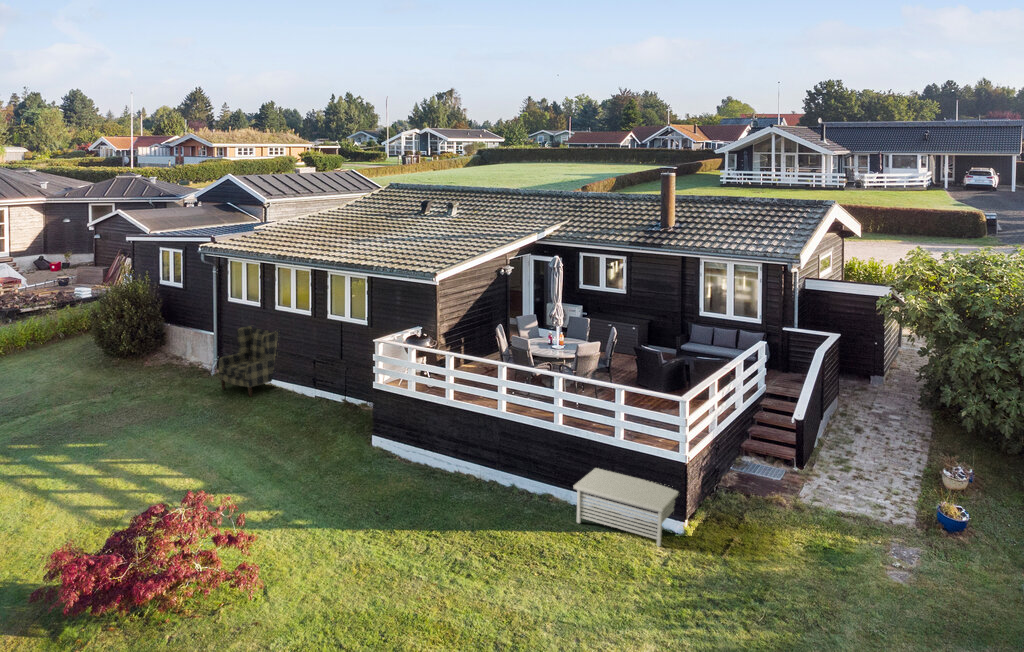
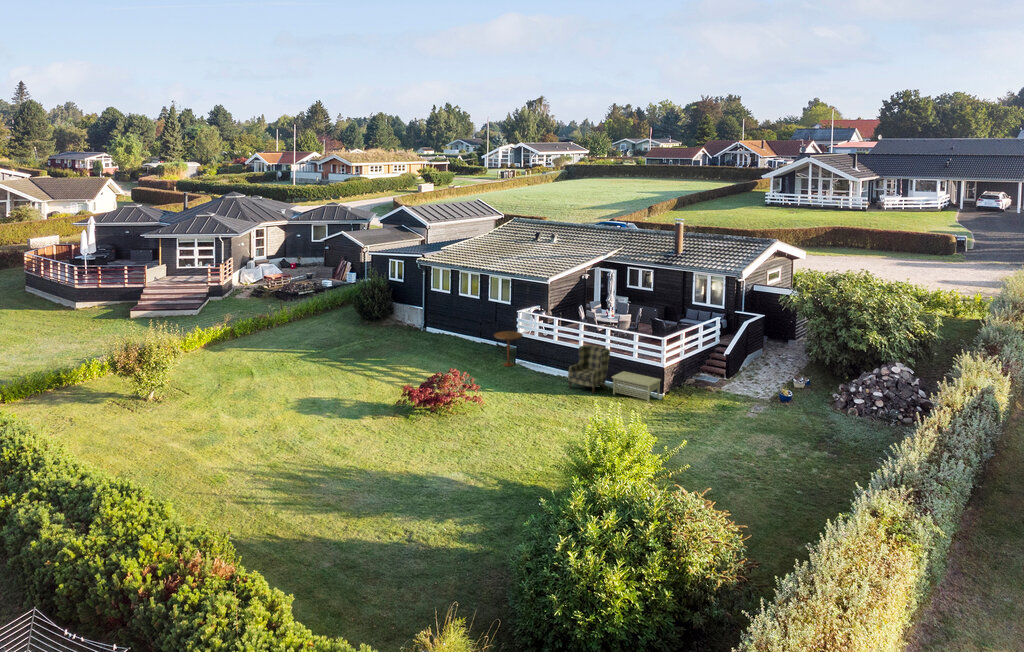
chair: present [218,326,279,397] -> present [568,345,610,393]
pedestal table: none [327,380,386,451] -> present [494,331,523,366]

